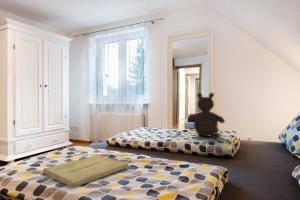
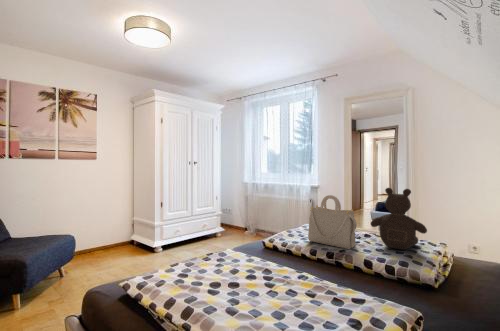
handbag: none [143,101,178,139] -> present [308,195,357,249]
book: present [44,155,129,187] -> none [191,269,286,315]

